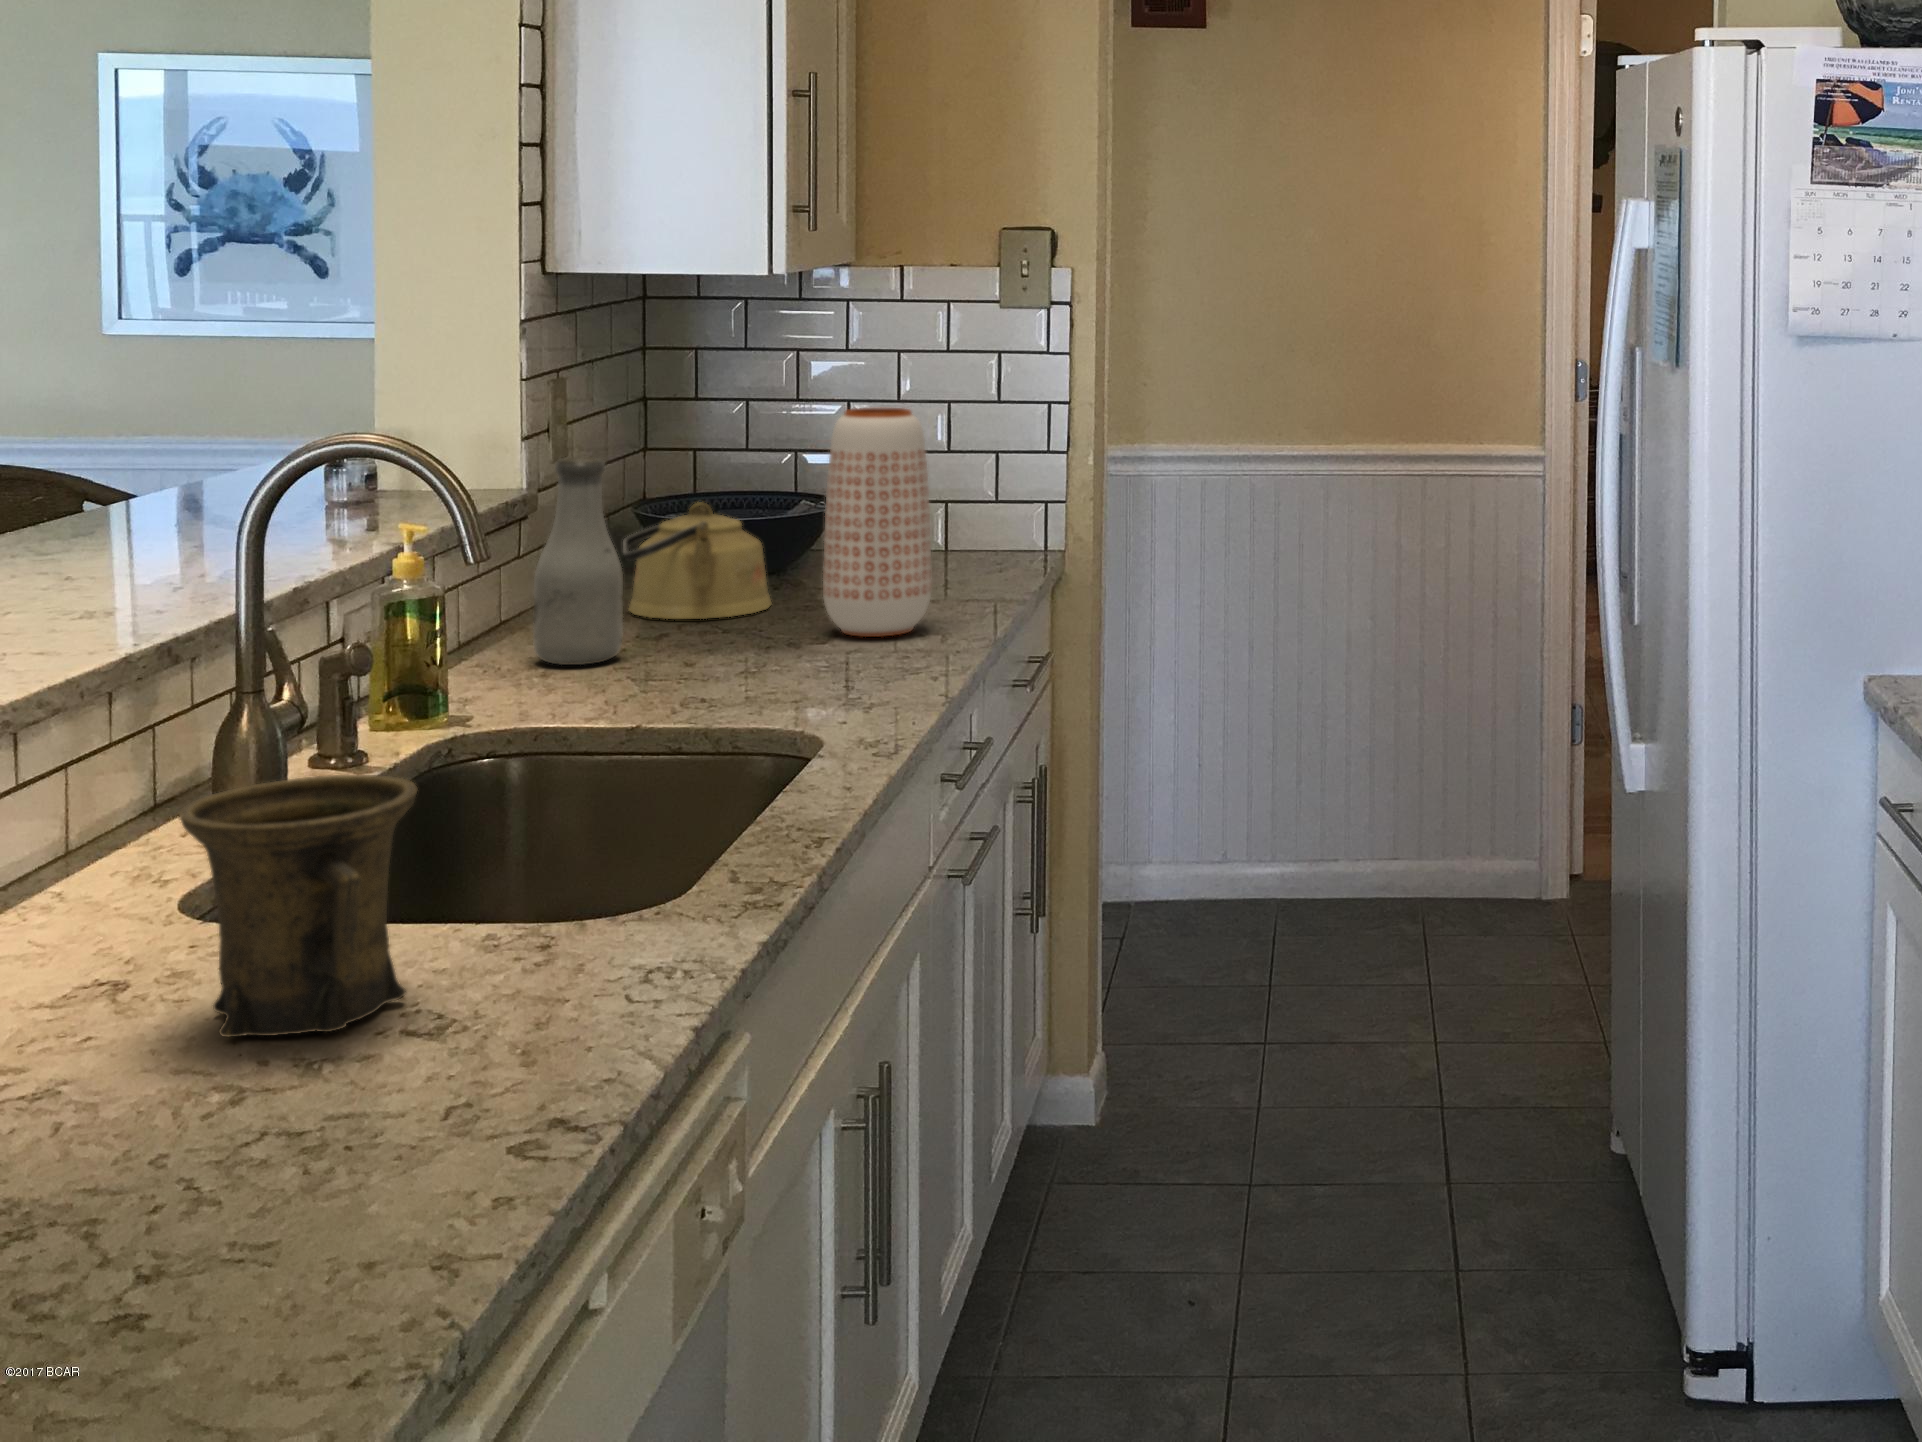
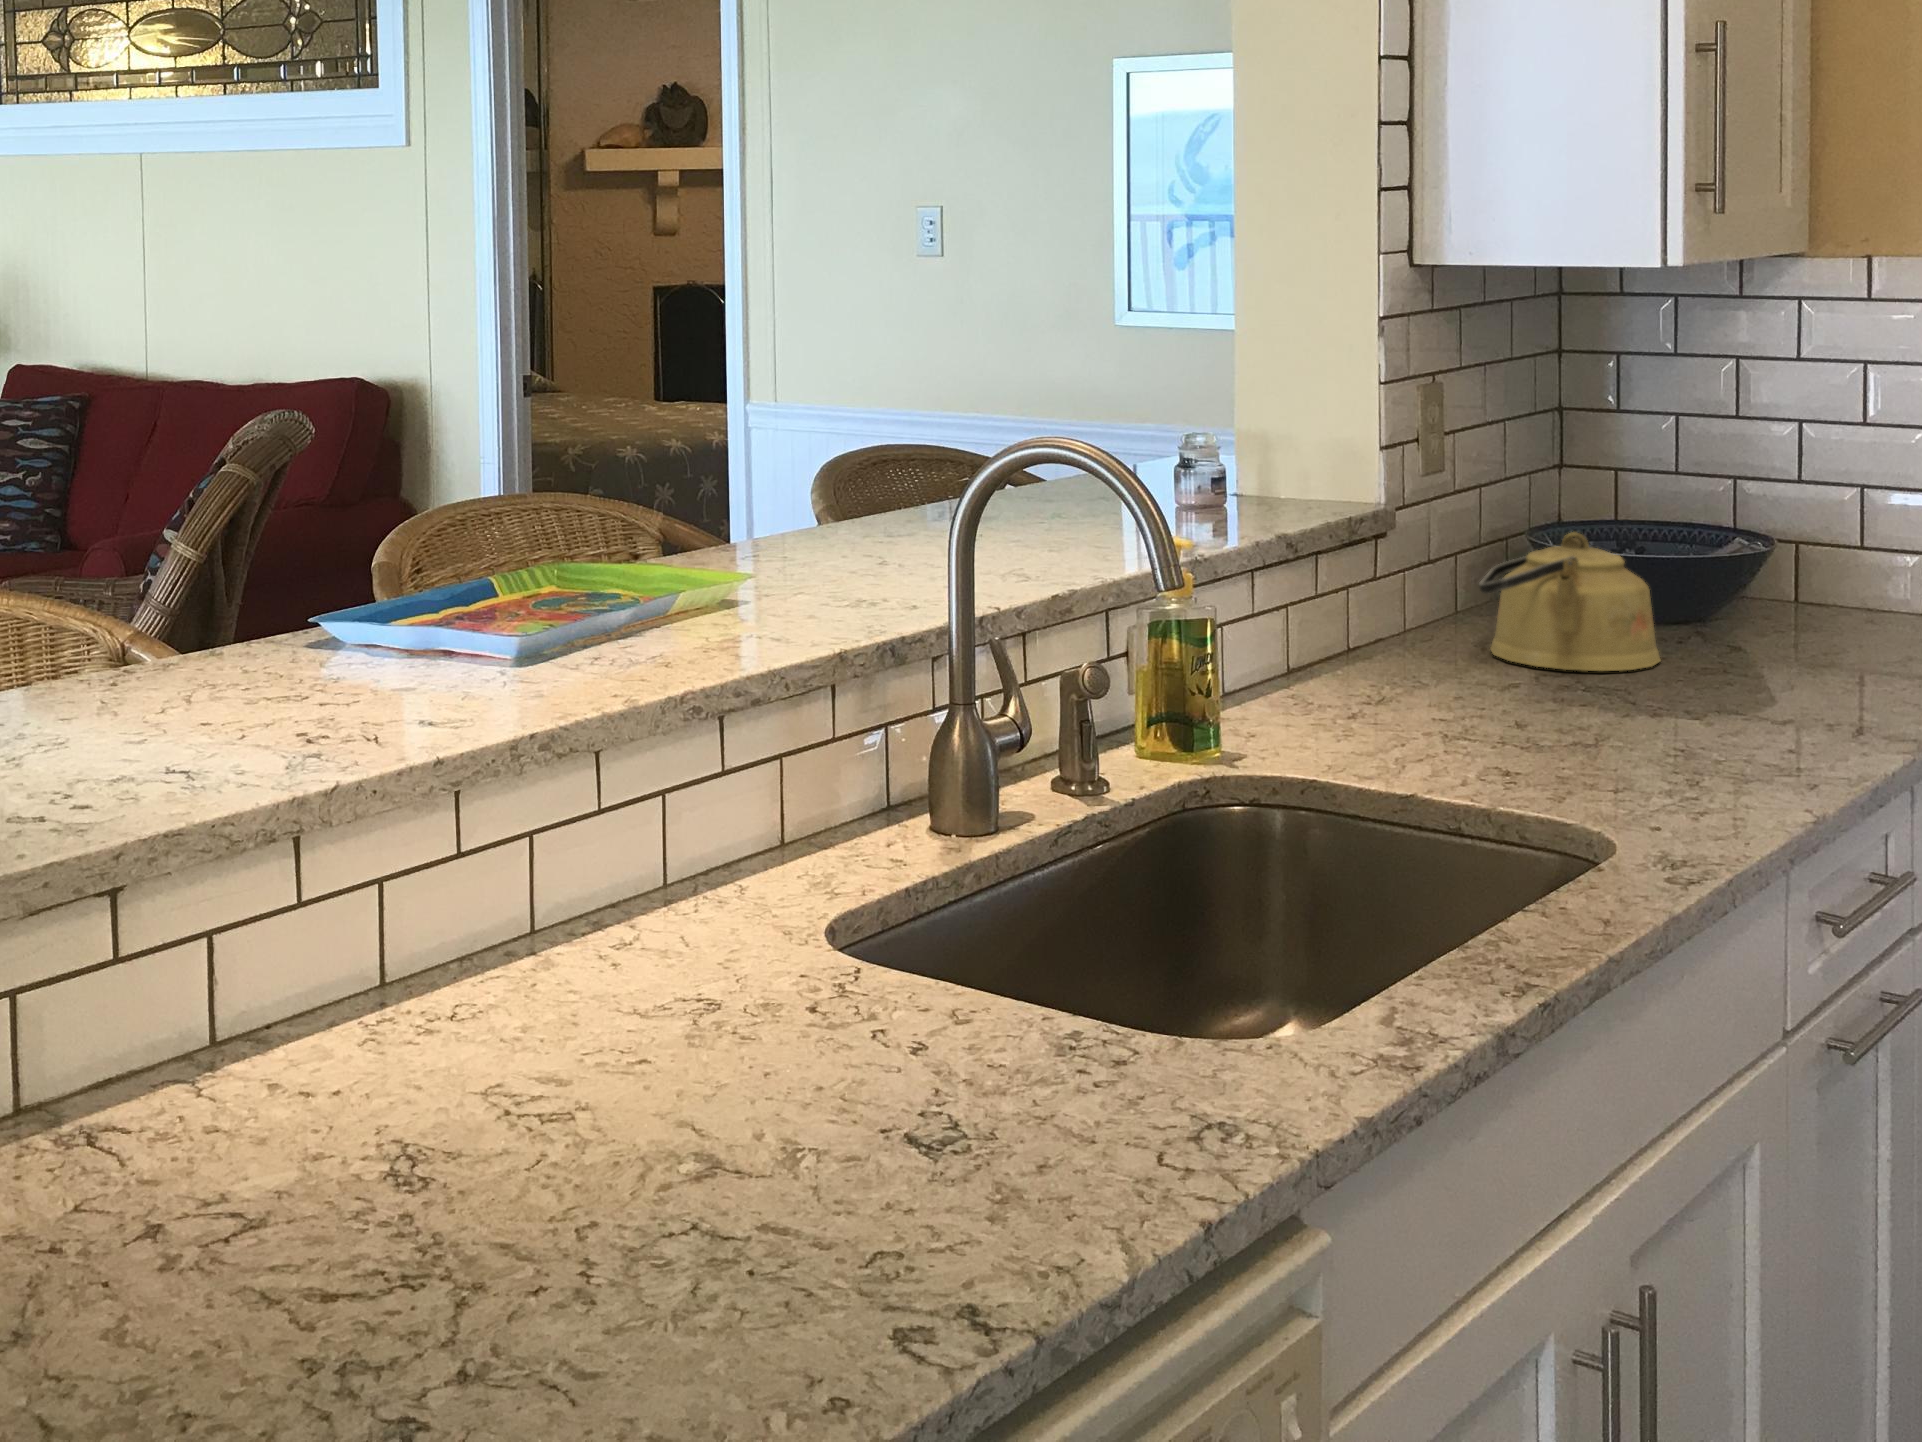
vase: present [823,408,932,637] -> none [1701,433,1847,723]
bottle: present [533,457,623,665] -> none [1349,473,1447,709]
mug: present [179,775,418,1037] -> none [718,817,953,1113]

